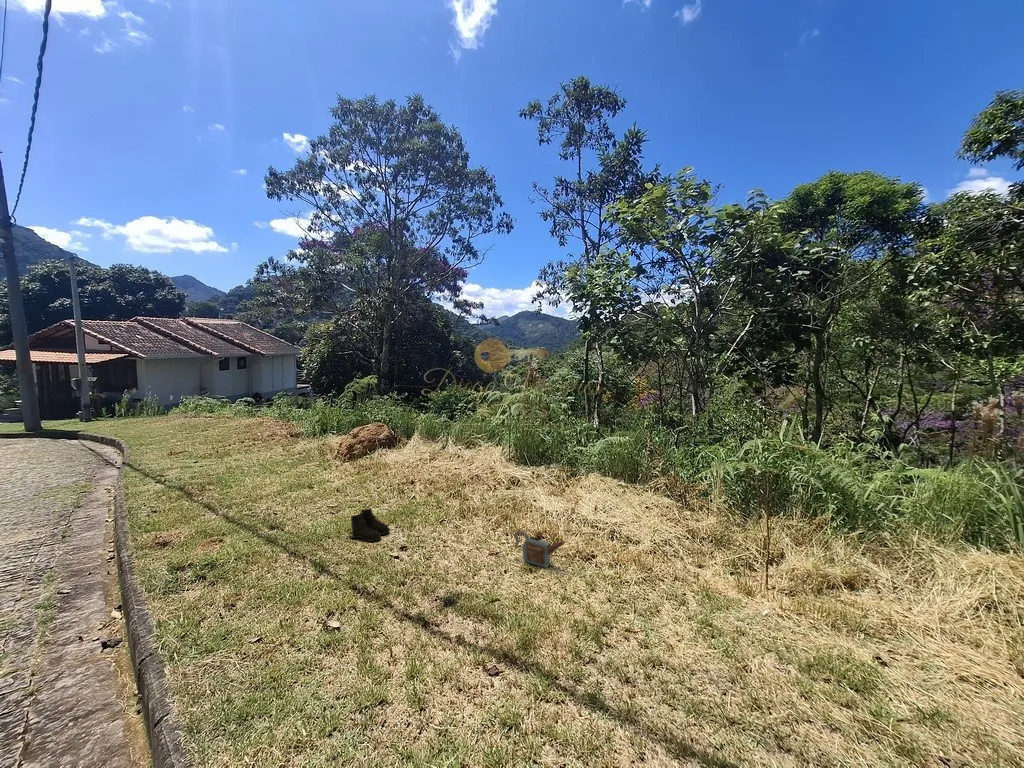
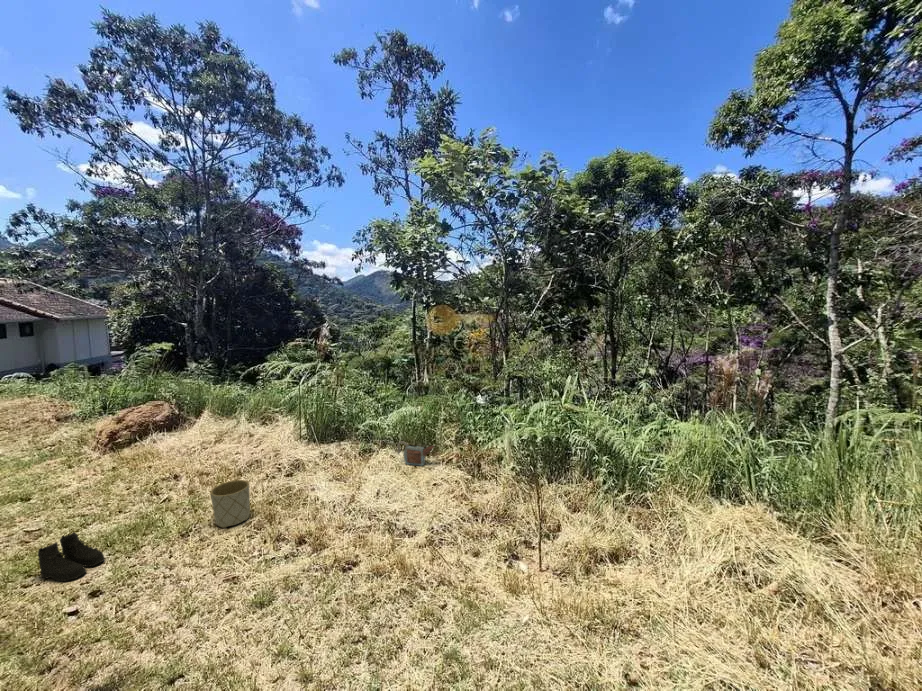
planter: none [458,485,486,522] -> present [211,480,250,528]
watering can: present [515,530,564,568] -> present [397,441,435,466]

